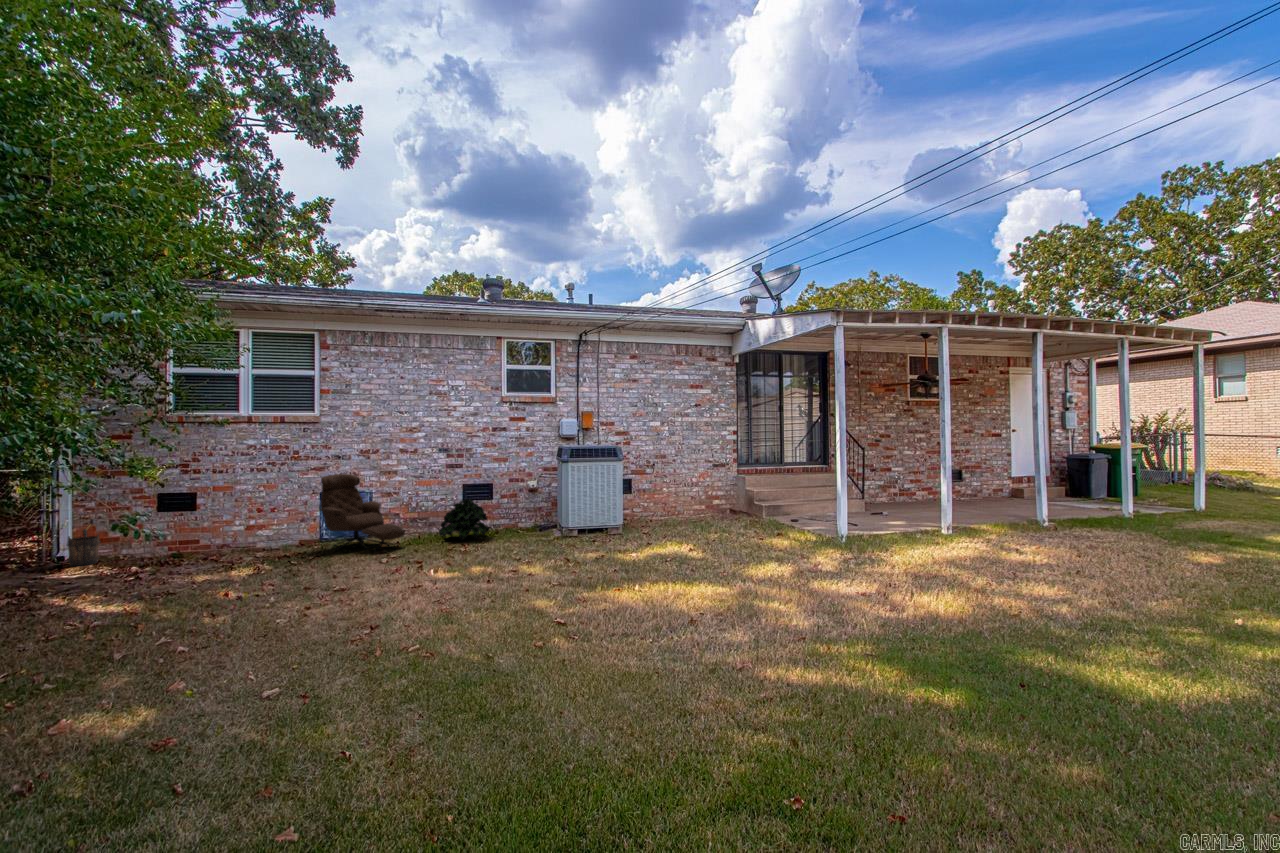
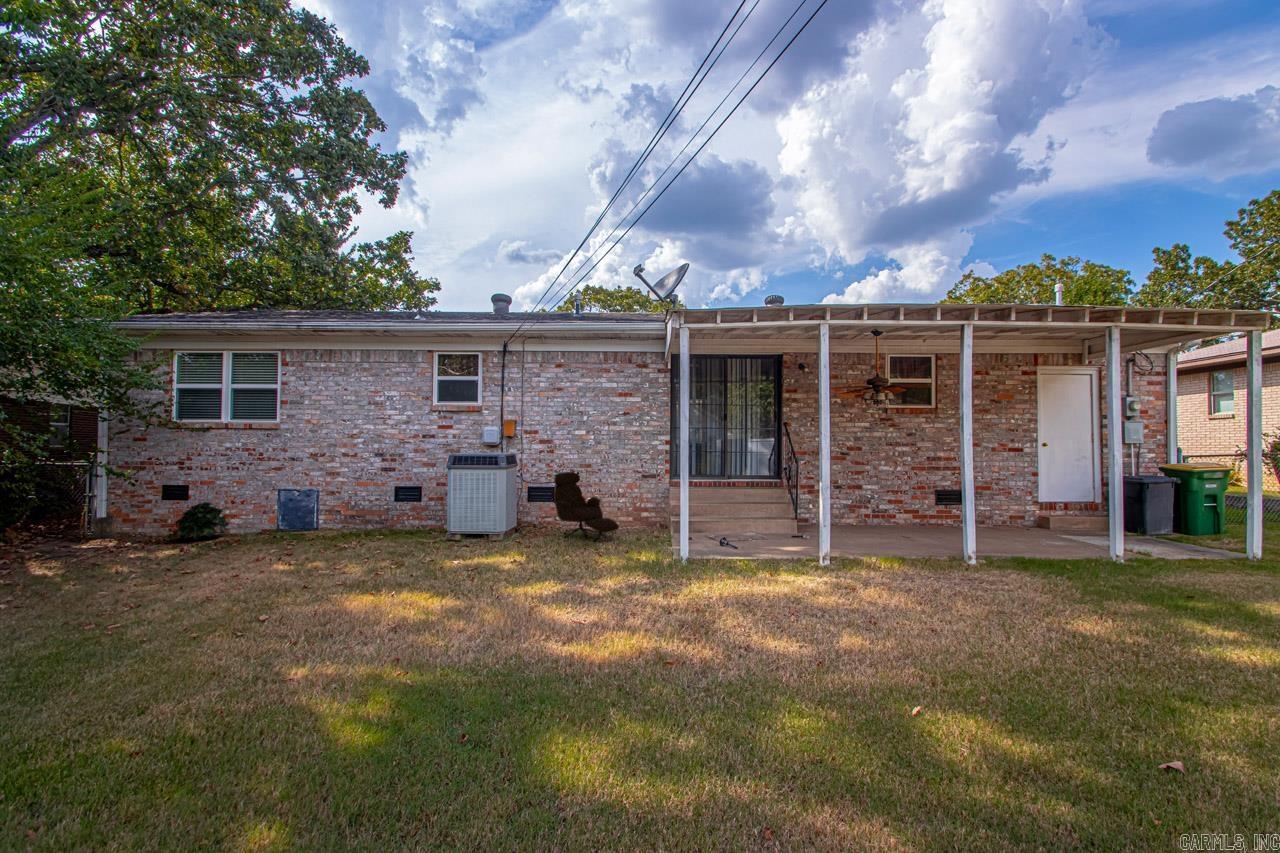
lounge chair: present [320,474,405,552] -> present [553,472,619,541]
potted plant: present [439,499,489,540] -> present [173,502,229,540]

